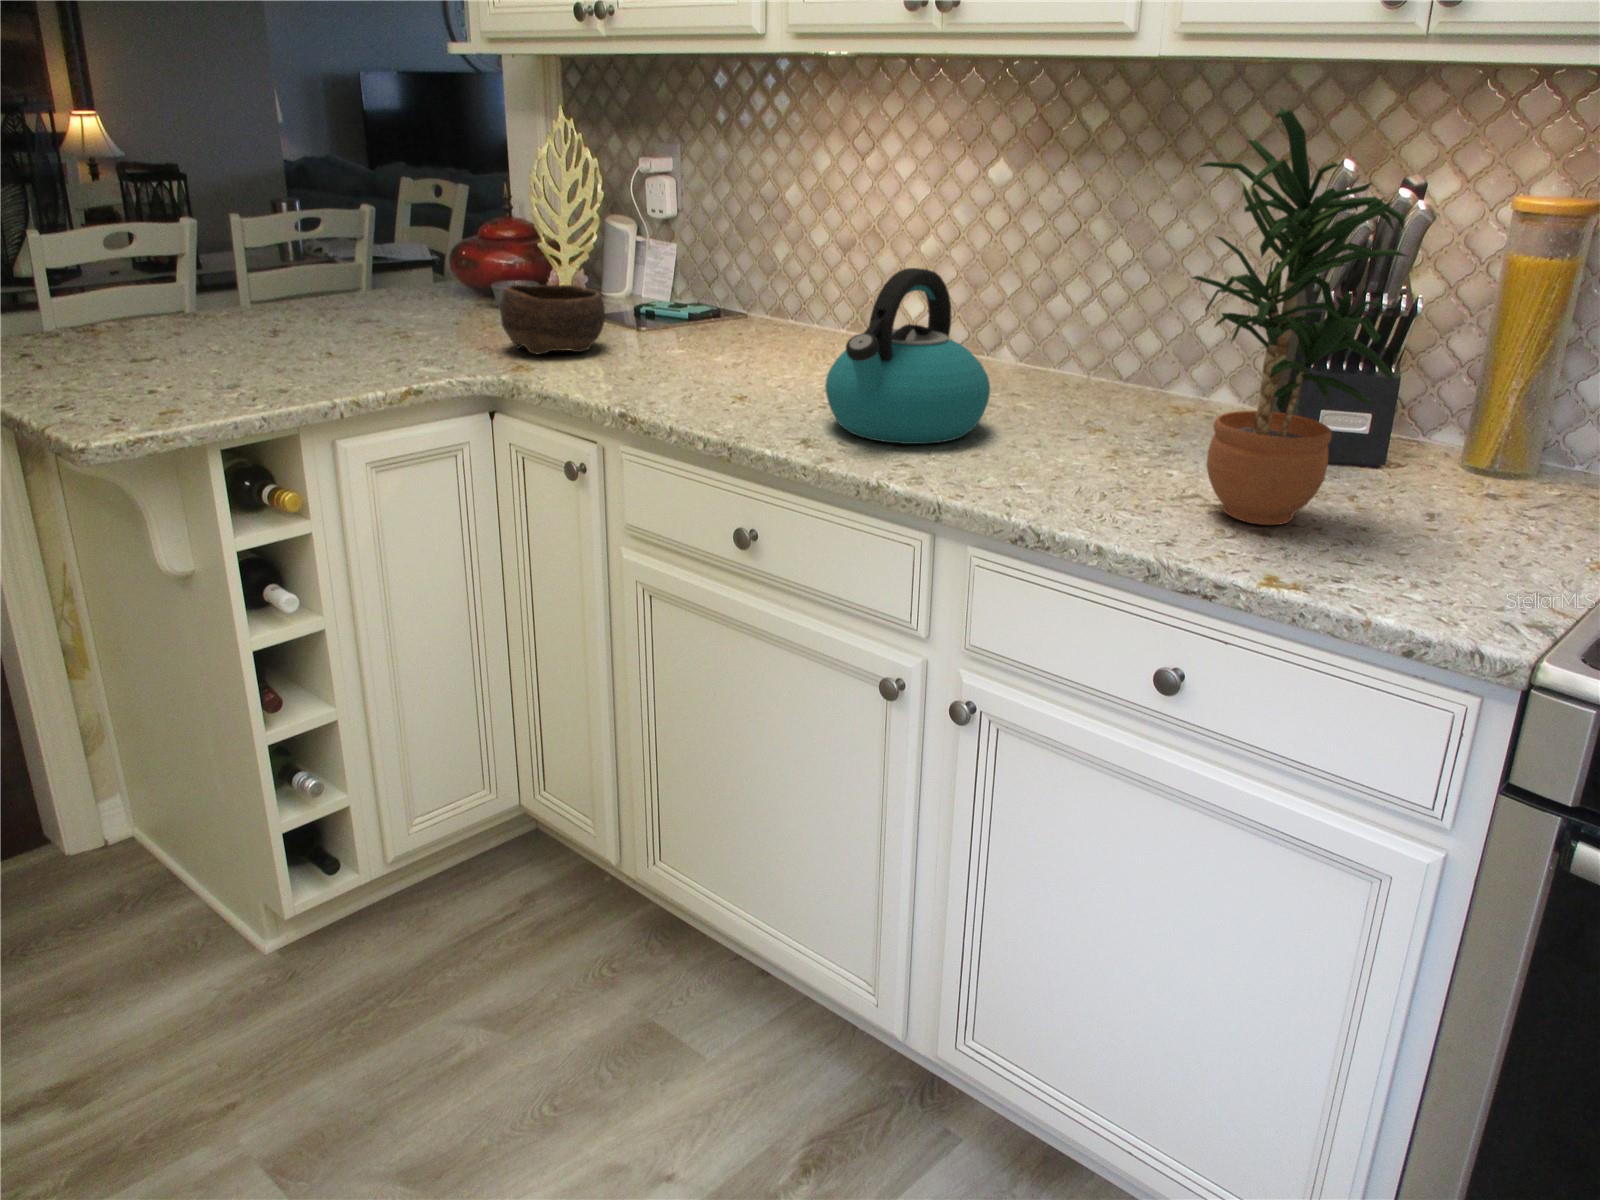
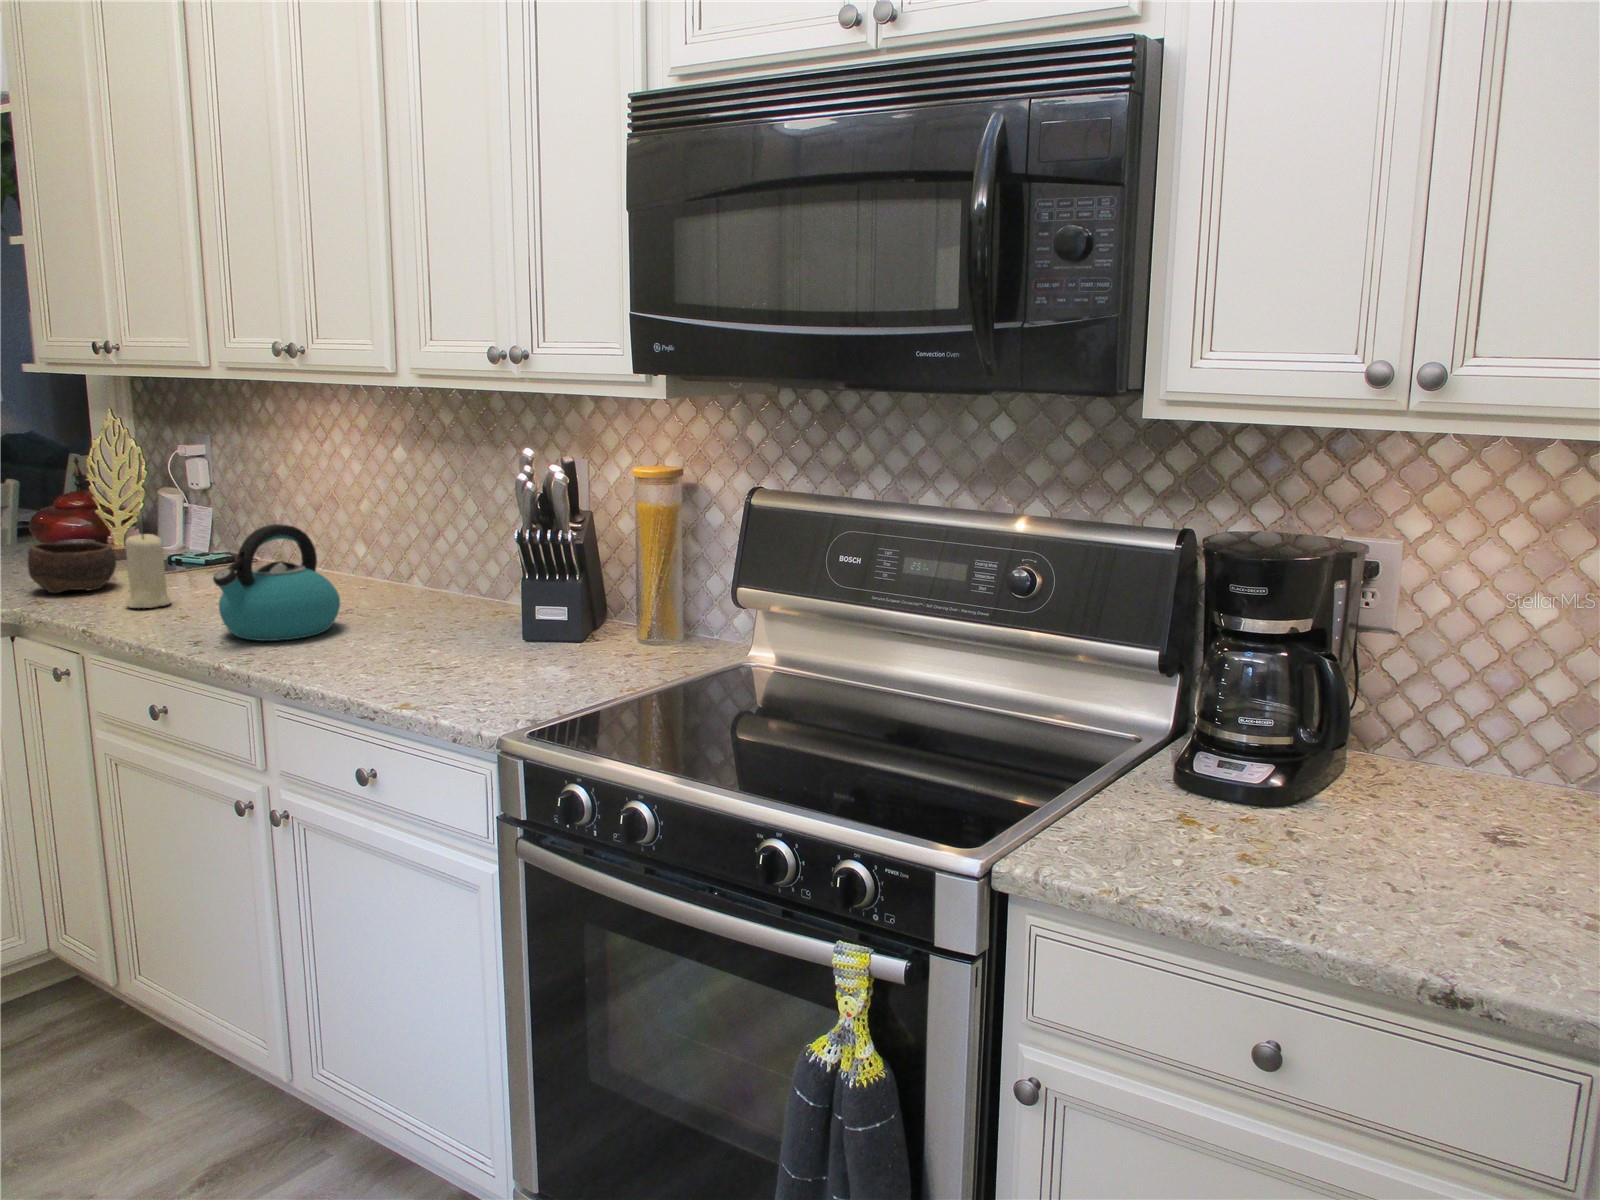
potted plant: present [1193,108,1406,525] -> none [375,427,524,677]
candle: none [644,273,704,382] -> present [125,533,171,608]

